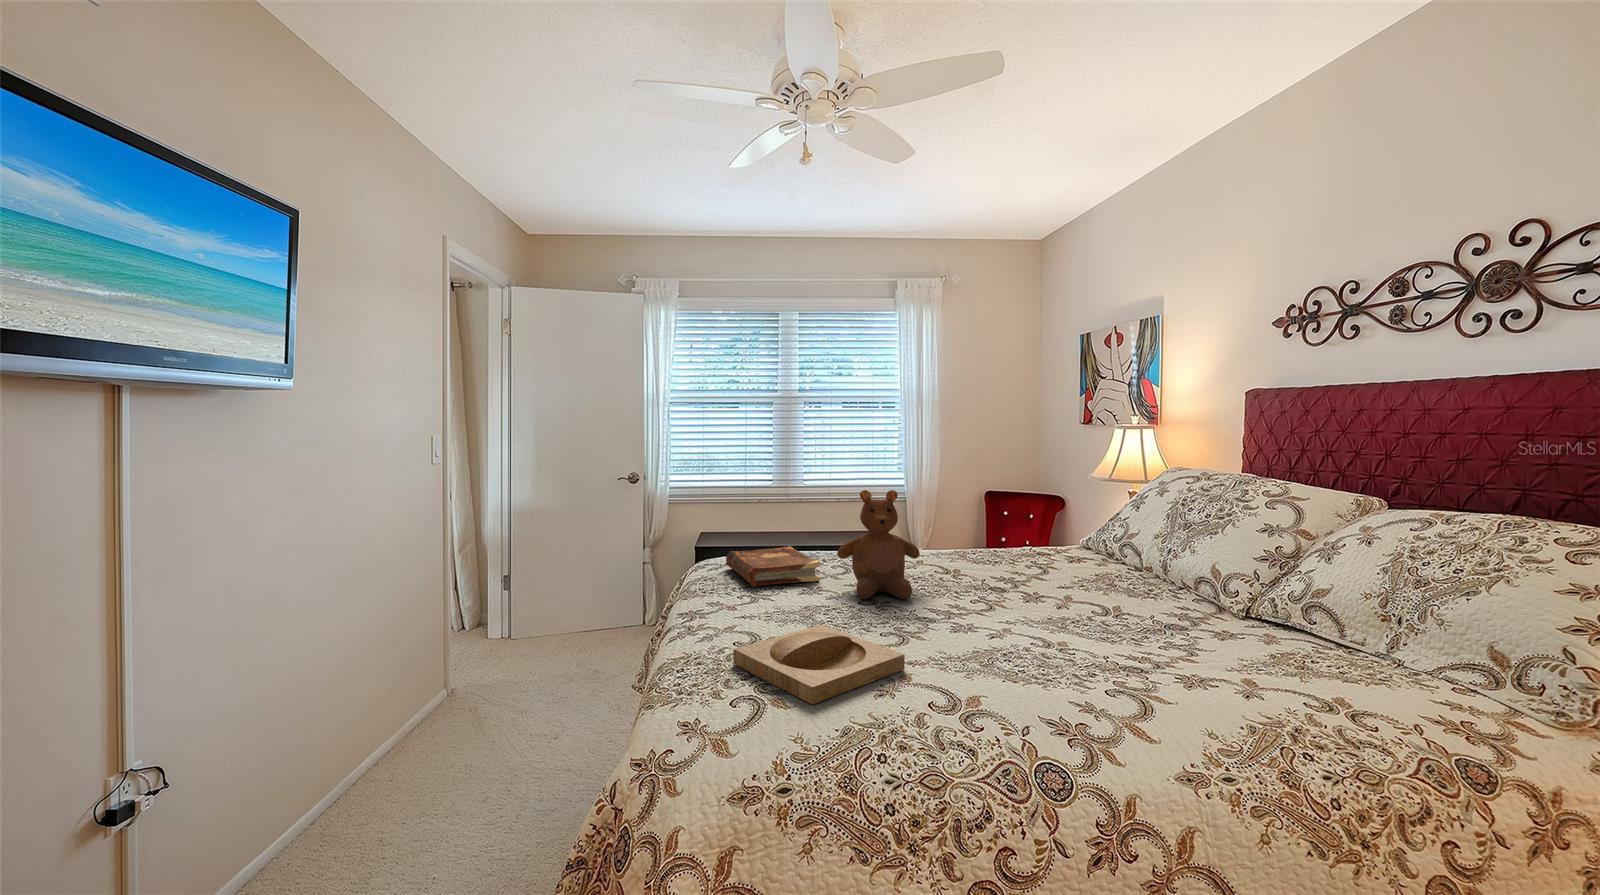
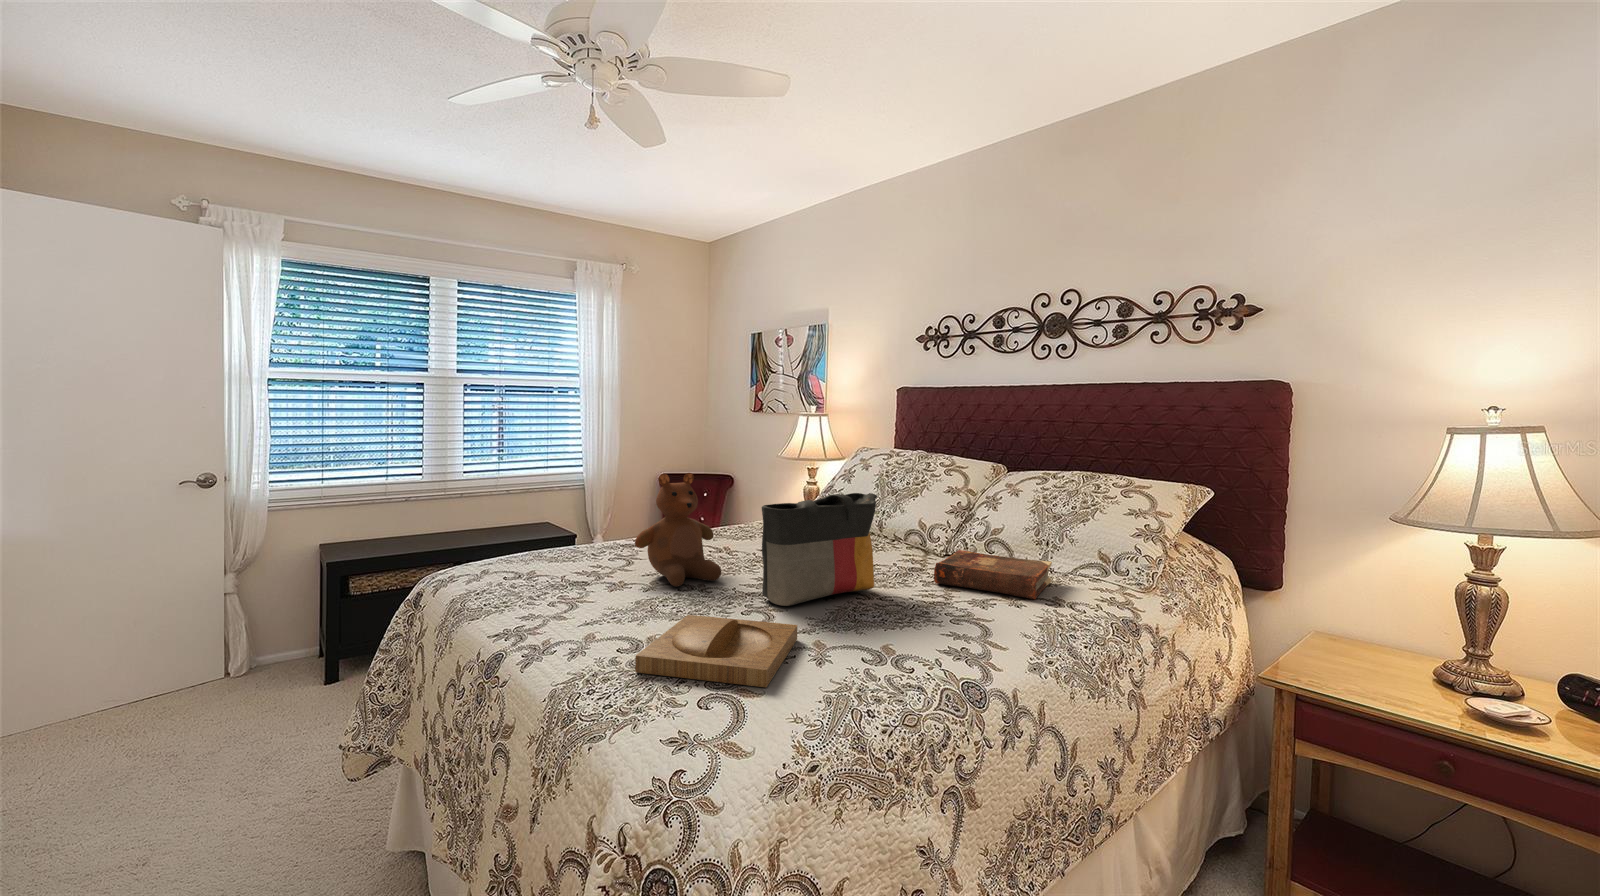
tote bag: none [916,521,1070,636] -> present [762,493,877,606]
book: present [726,546,820,587] -> present [934,550,1052,599]

